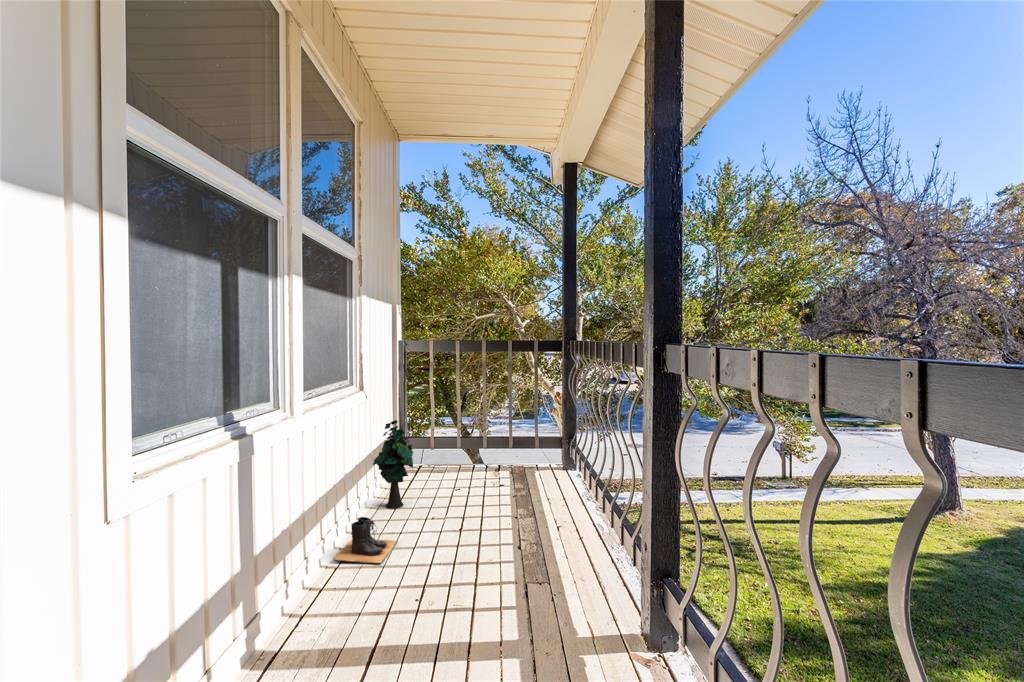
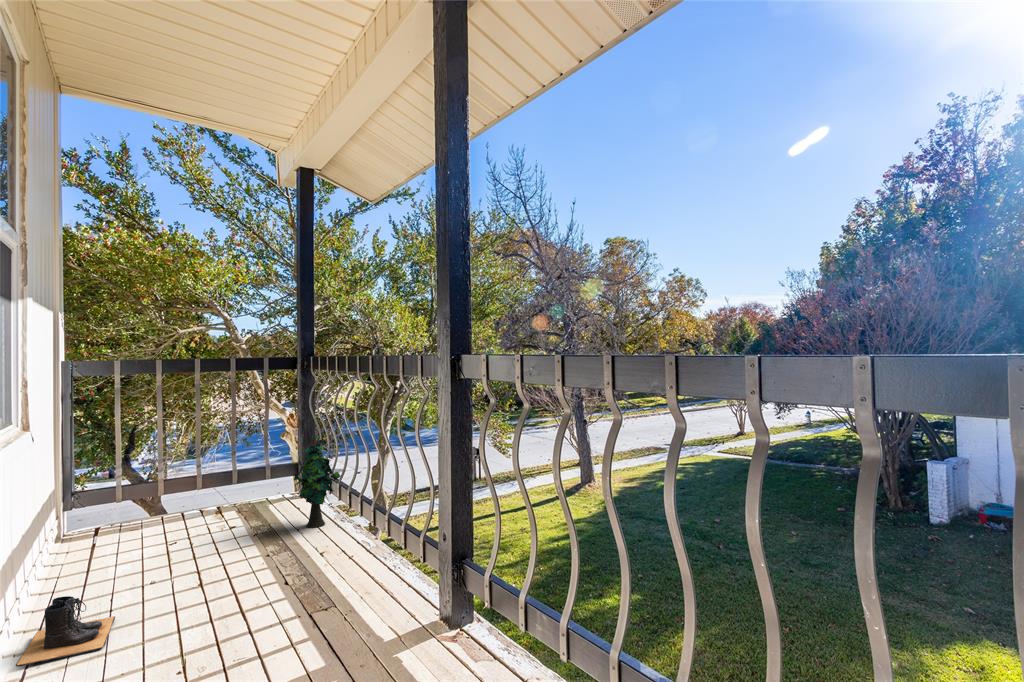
decorative plant: present [373,420,413,509] -> present [294,439,341,528]

